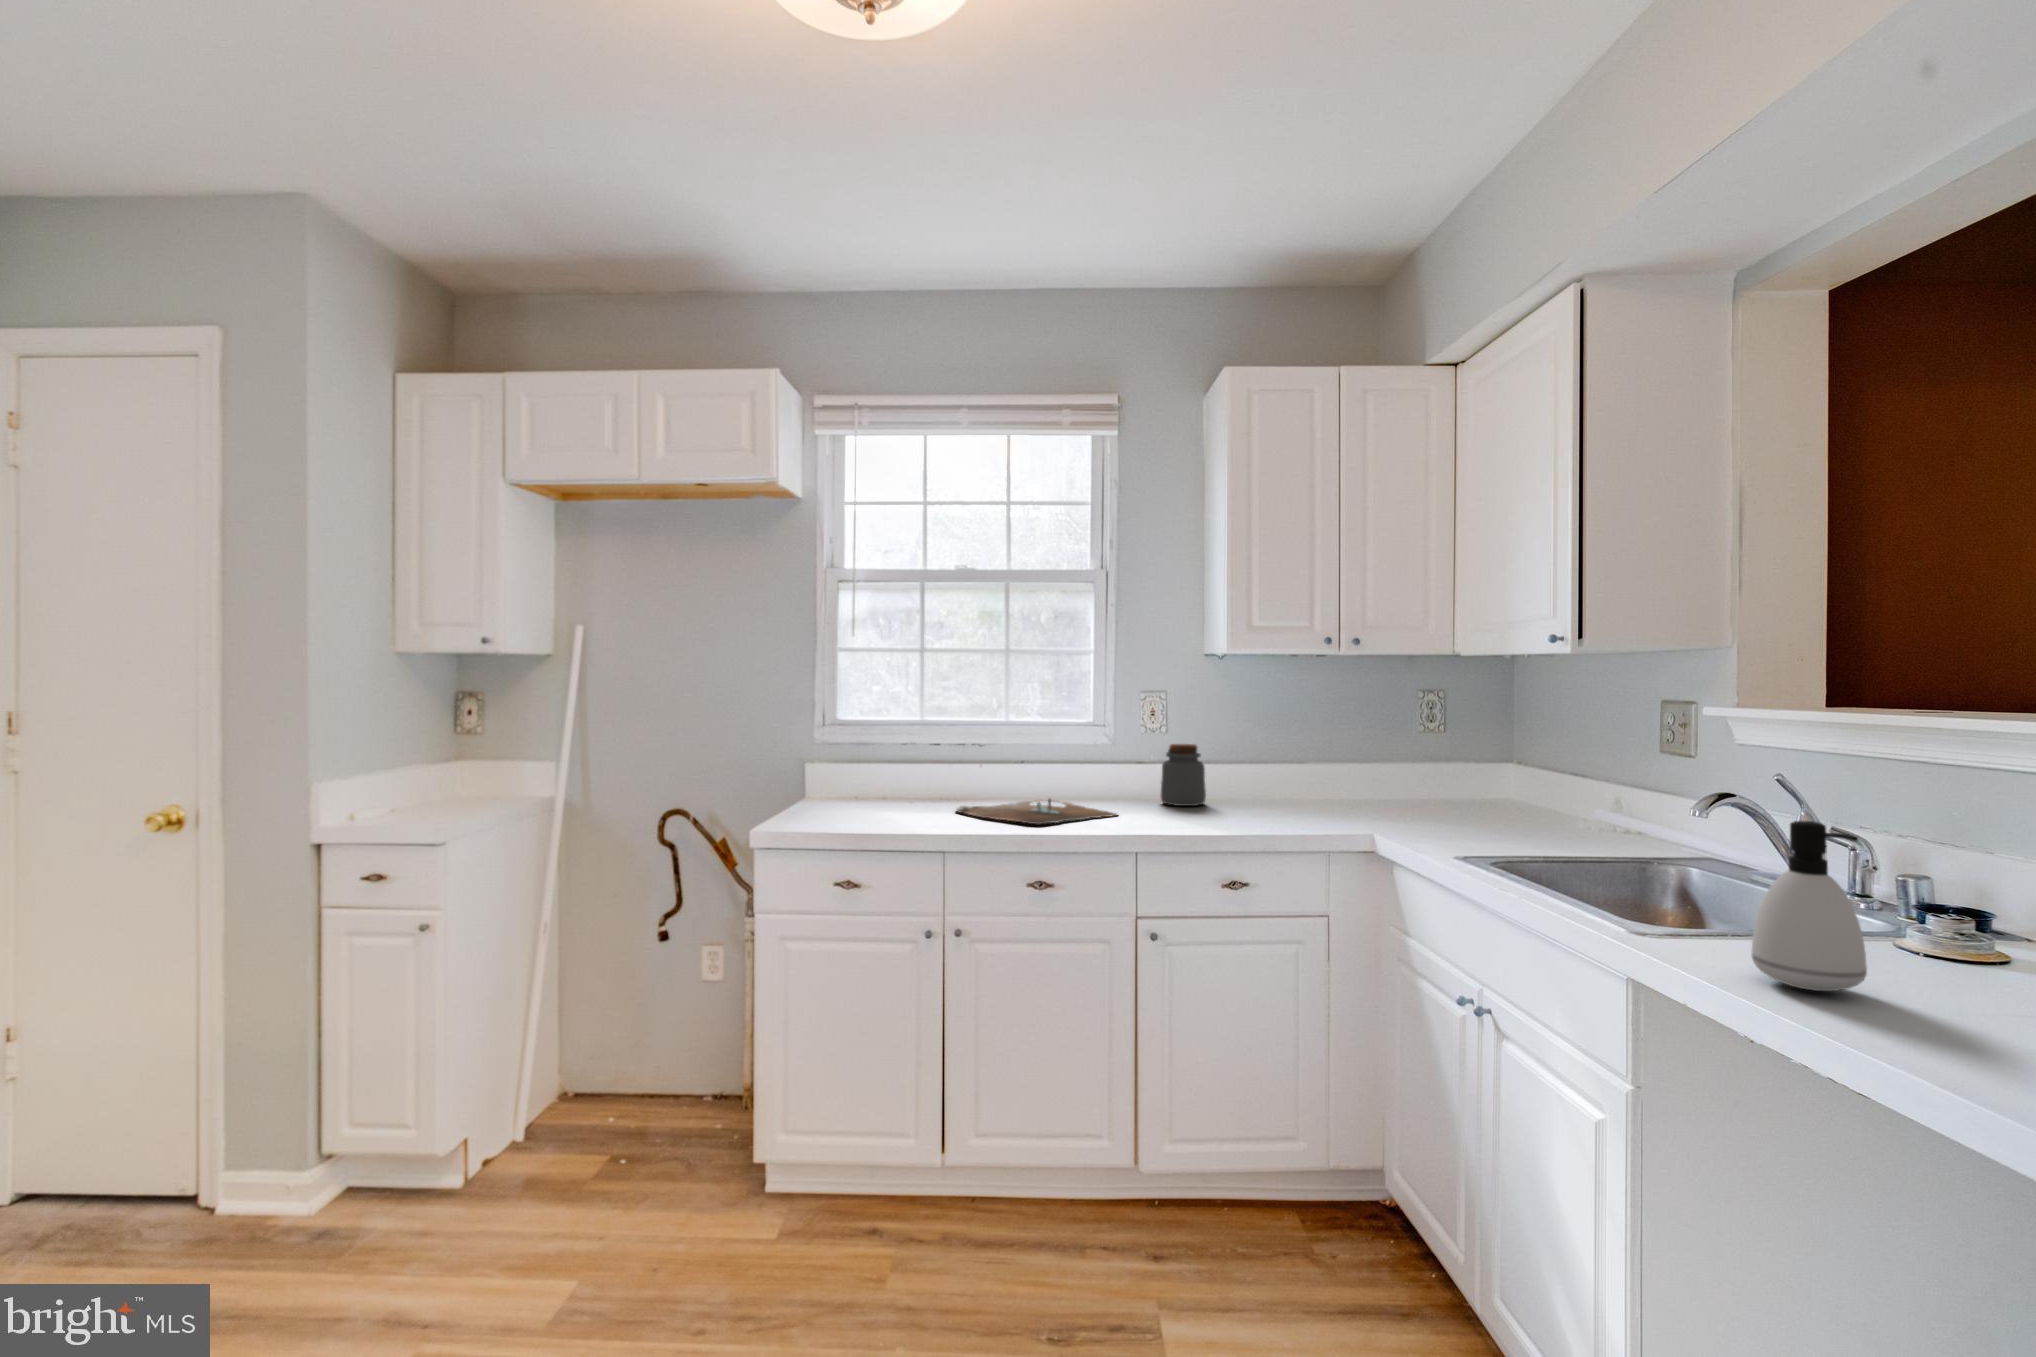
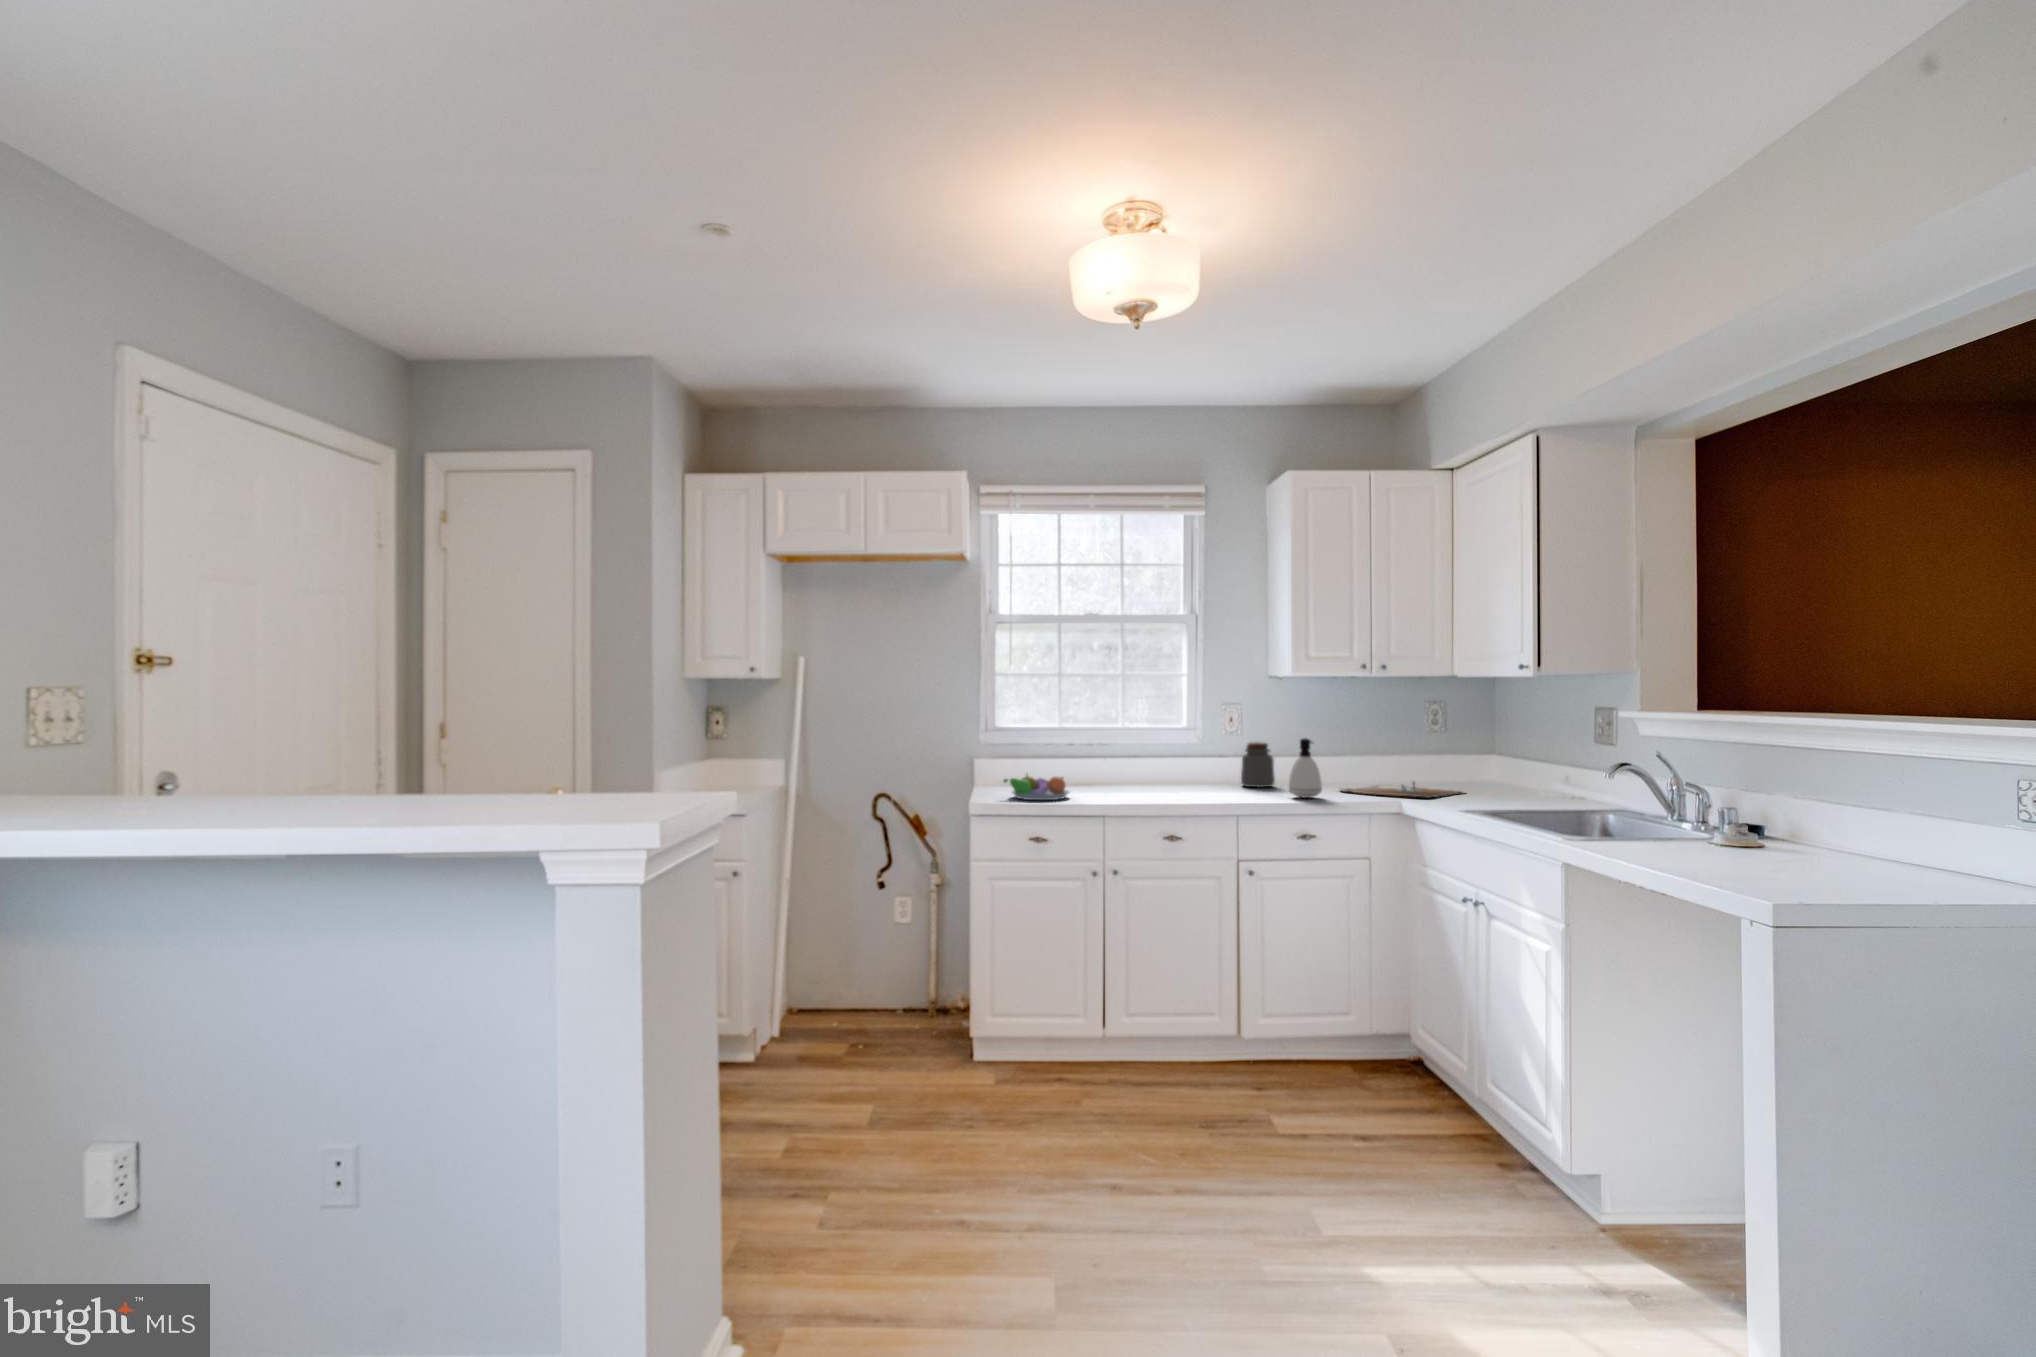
fruit bowl: none [812,785,907,827] -> present [1004,775,1069,800]
cutting board: present [956,799,1117,824] -> present [1341,782,1462,798]
soap dispenser: present [1752,821,1867,991] -> present [1289,738,1322,798]

